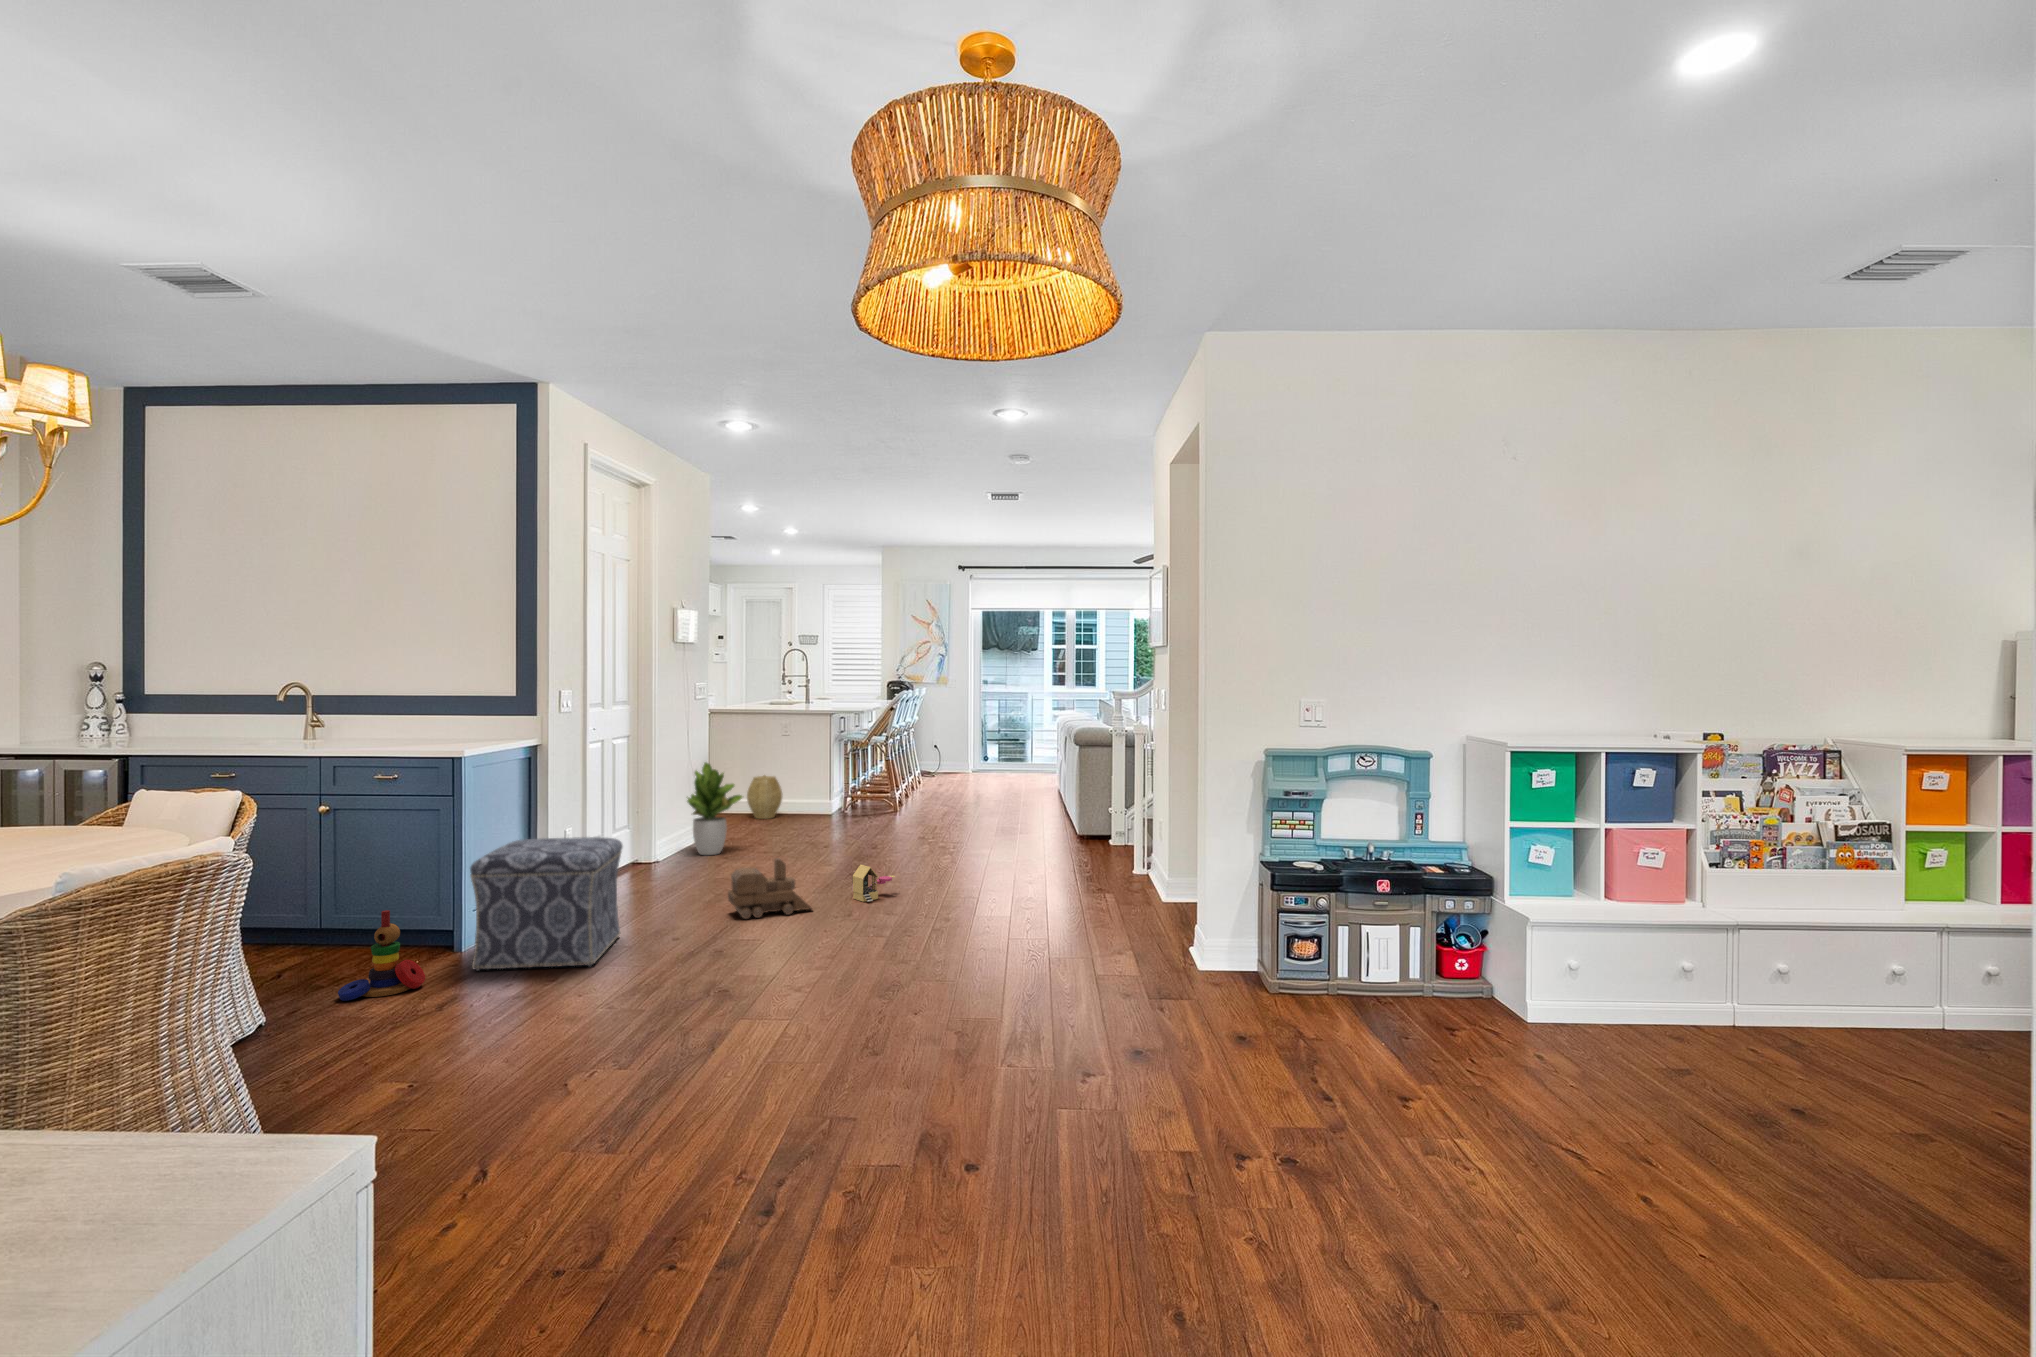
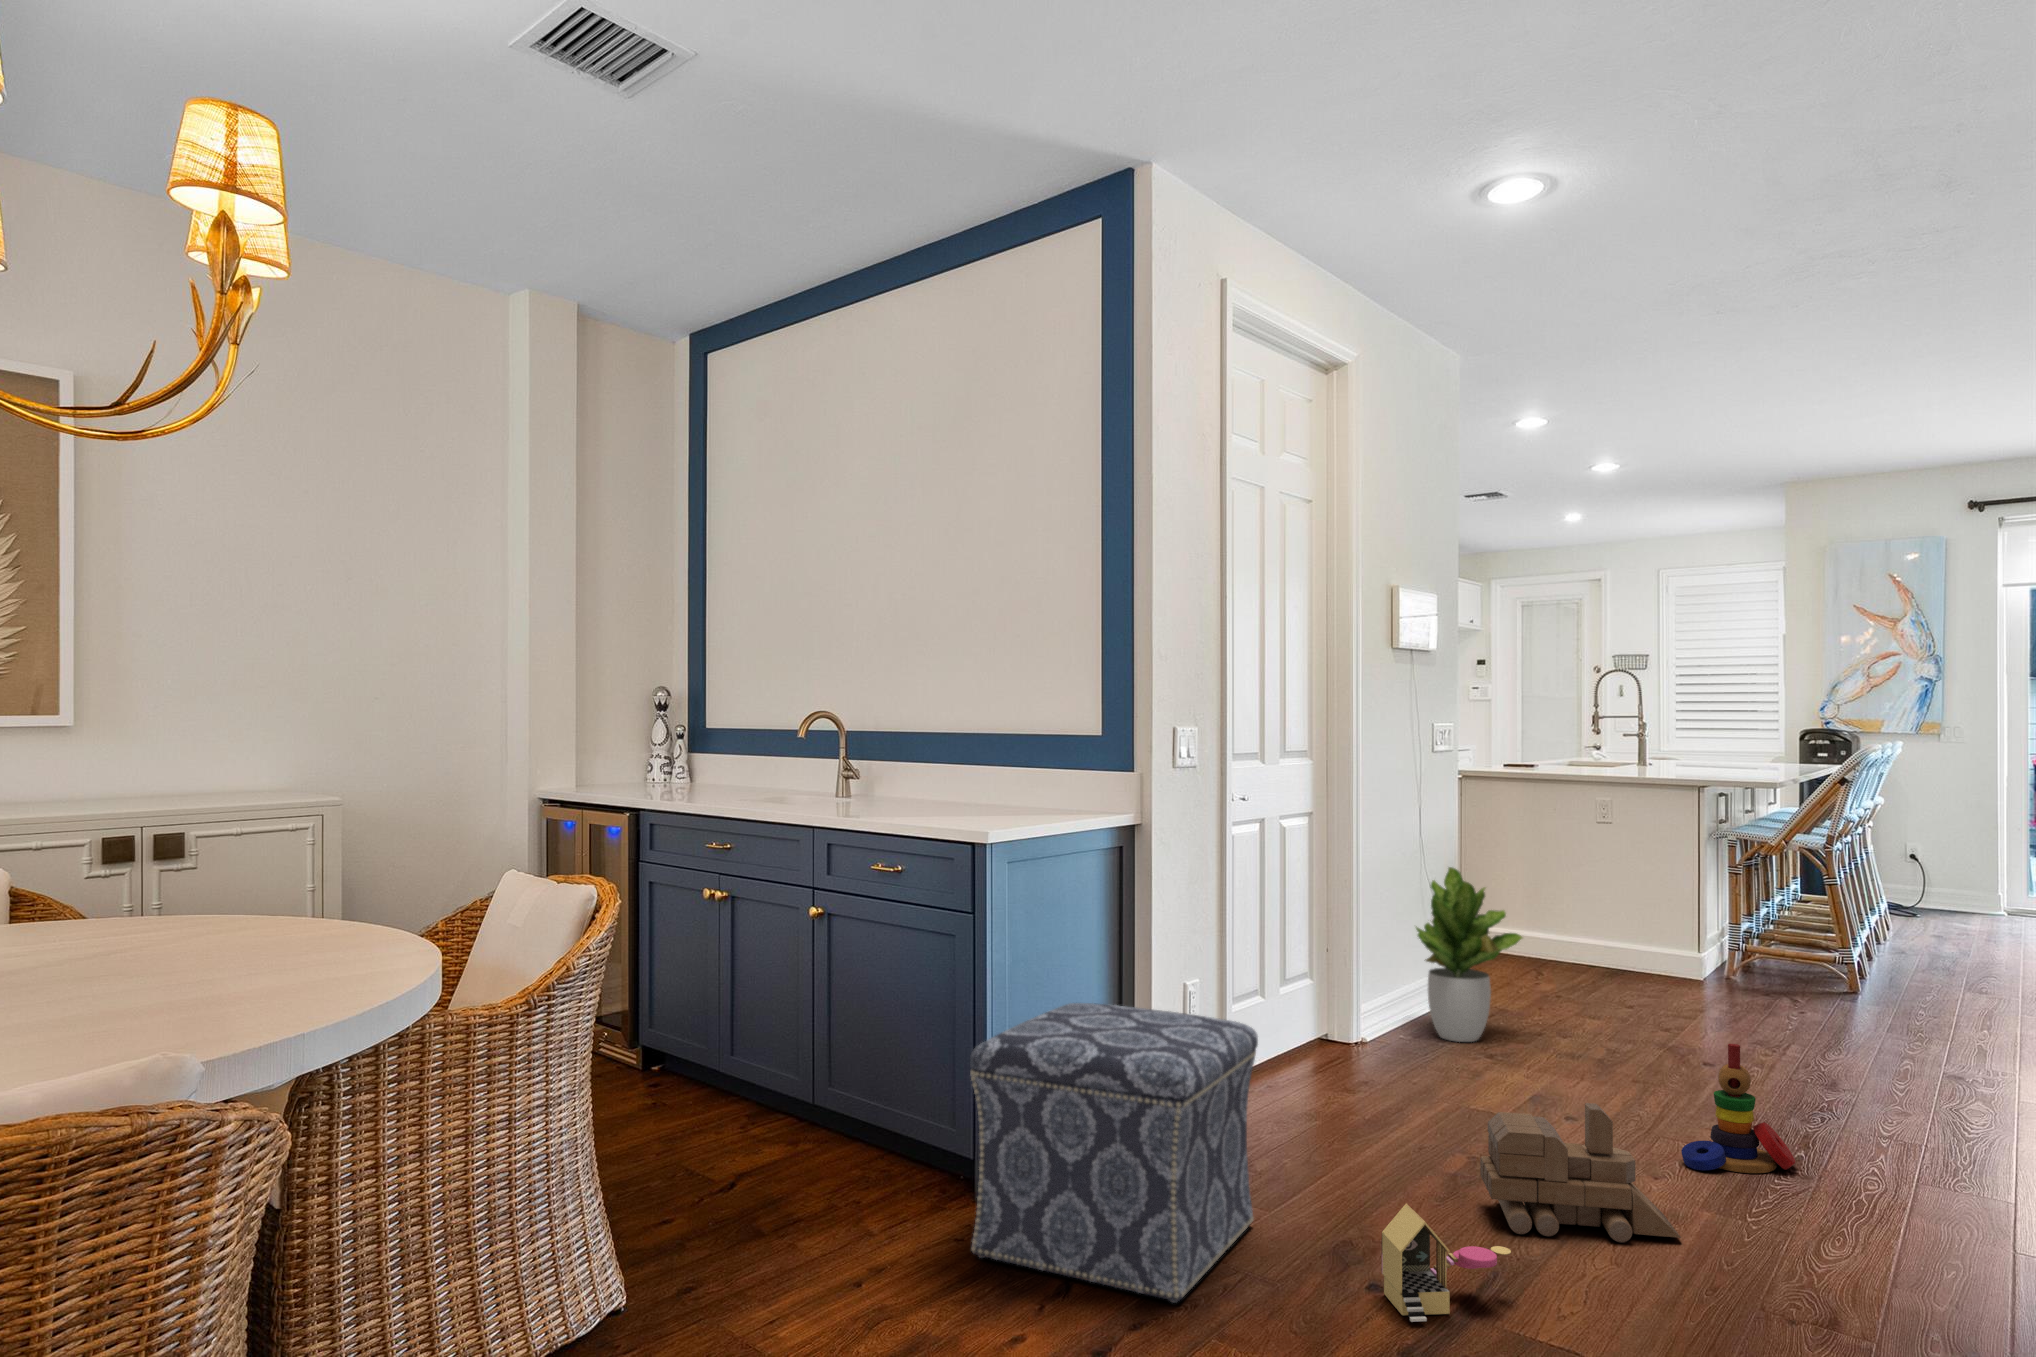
woven basket: present [747,775,782,819] -> none [1534,892,1602,973]
toy house: present [852,865,895,902] -> present [1382,1204,1511,1322]
stacking toy: present [338,910,425,1001] -> present [1681,1044,1795,1173]

